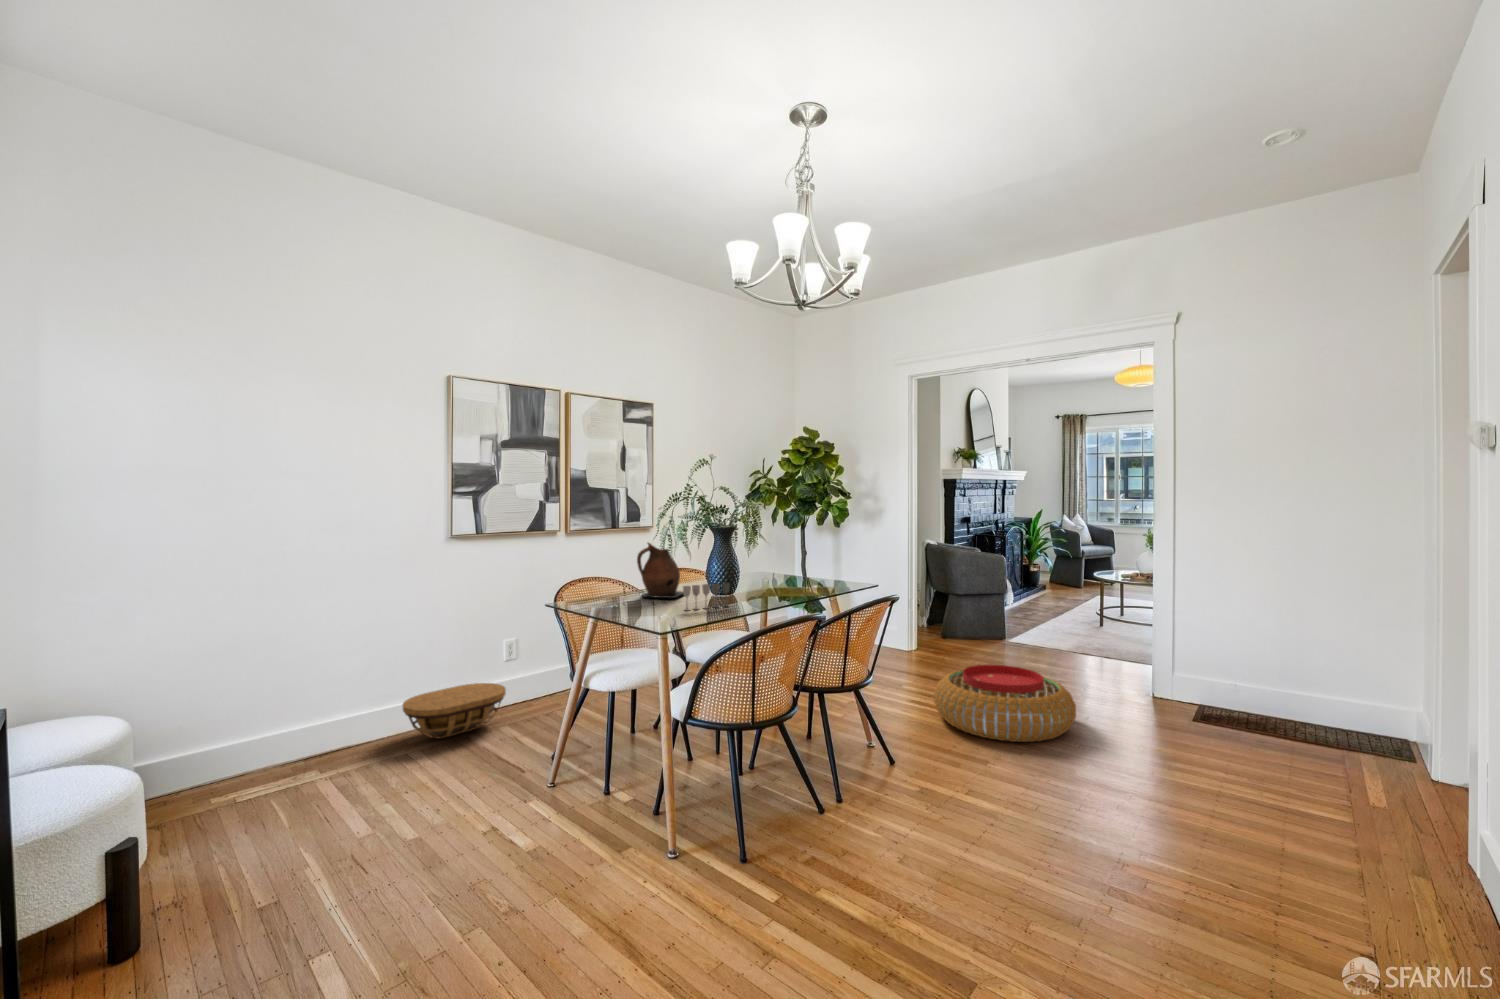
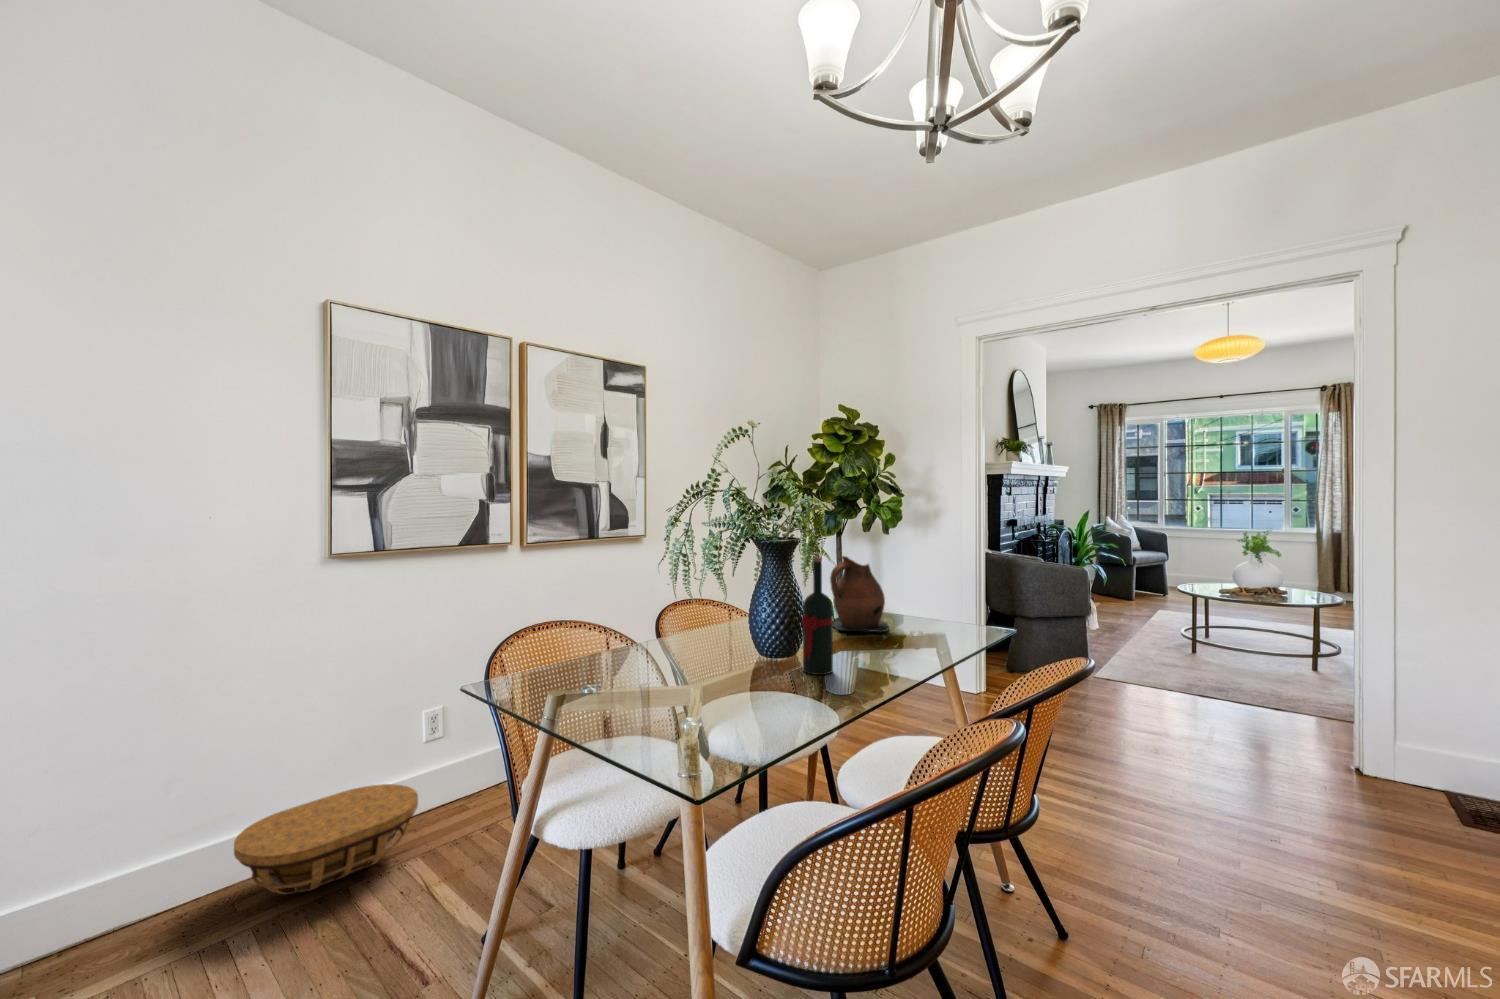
wine bottle: none [733,534,752,602] -> present [802,557,833,675]
ceramic pitcher: present [637,543,683,598] -> present [830,556,888,632]
wine glass: present [683,583,730,611] -> none [723,645,803,703]
pouf: present [934,665,1076,742] -> none [1074,742,1317,884]

